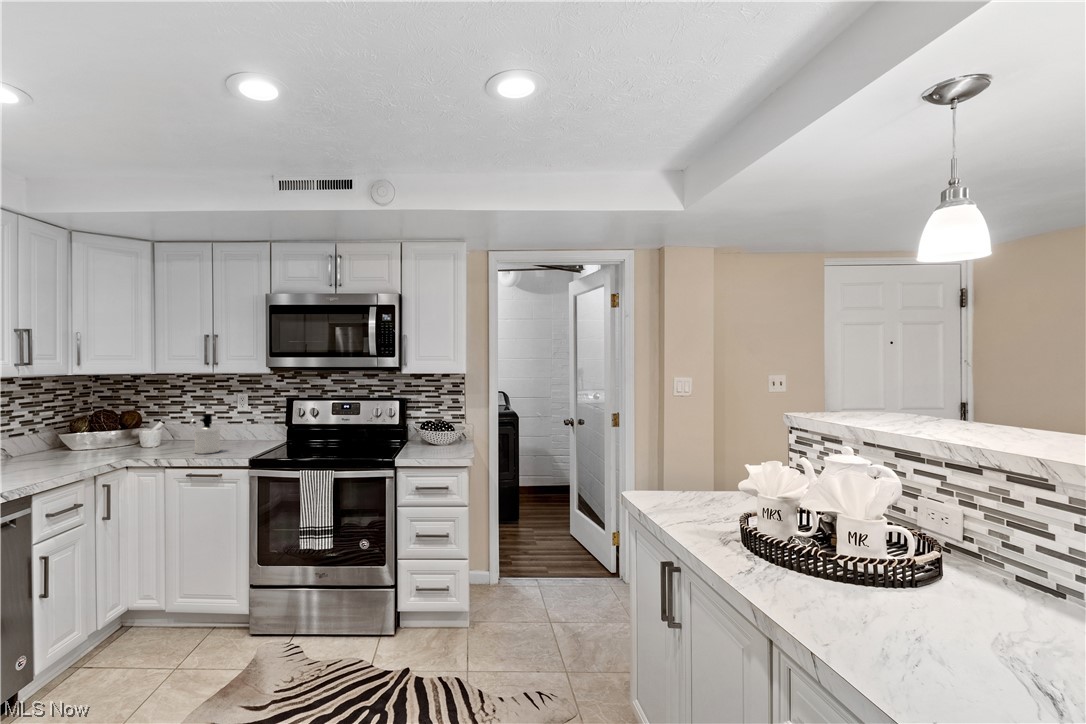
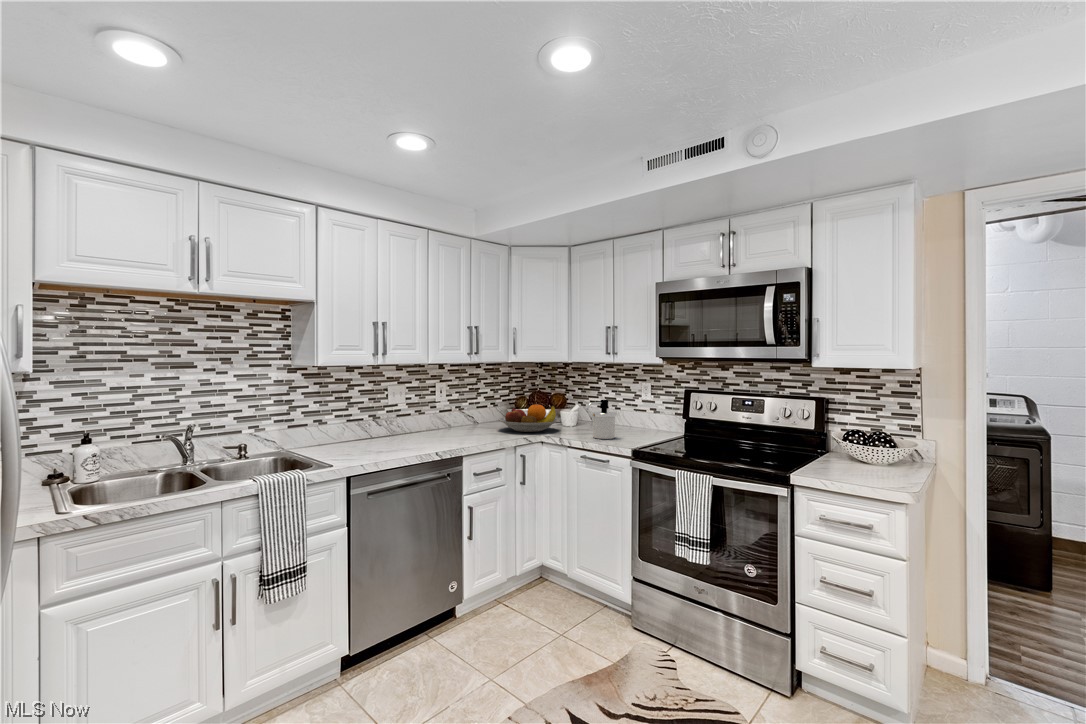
fruit bowl: none [57,425,144,459] -> present [498,404,559,432]

